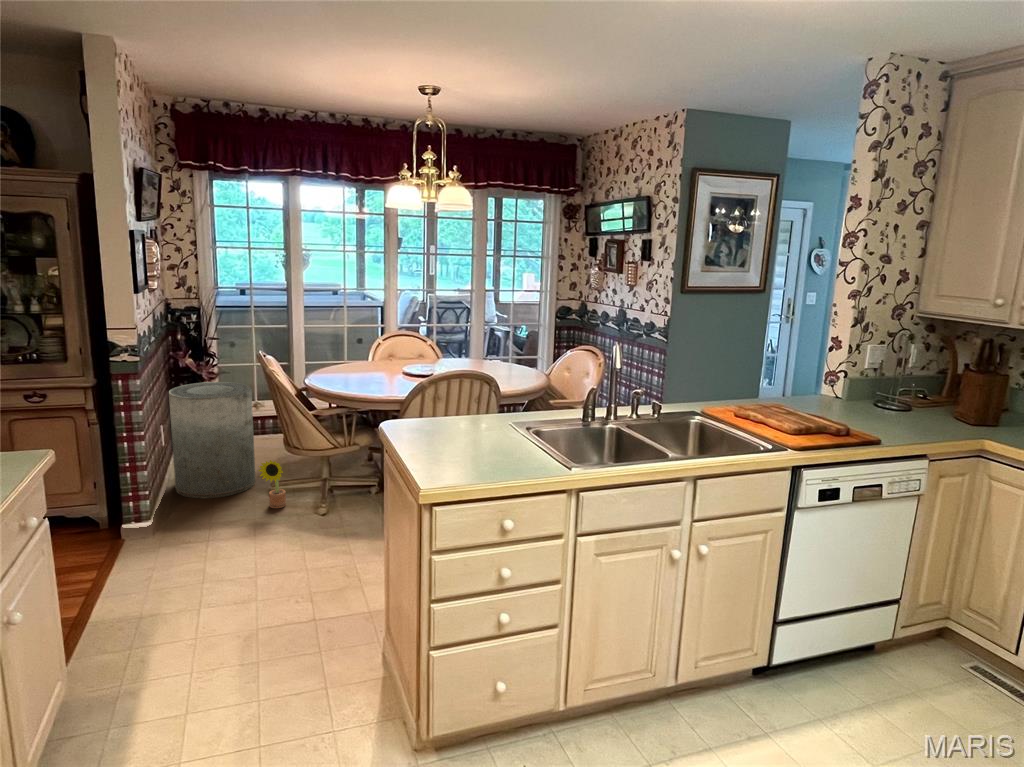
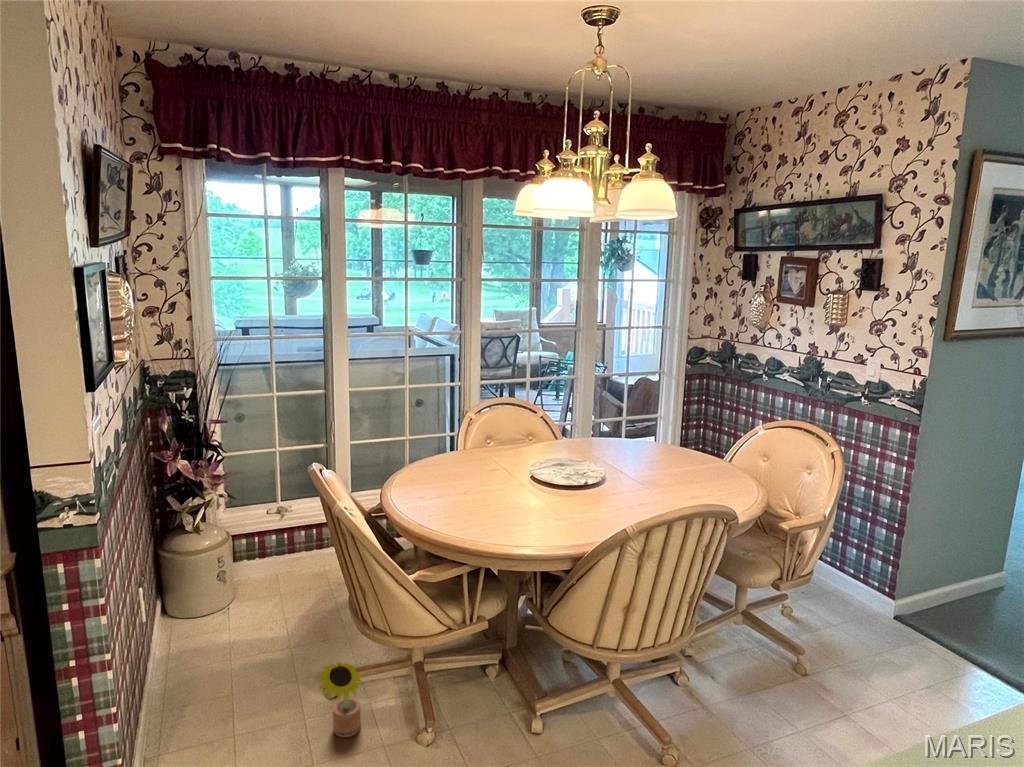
trash can: present [169,382,256,498] -> none [152,500,296,715]

